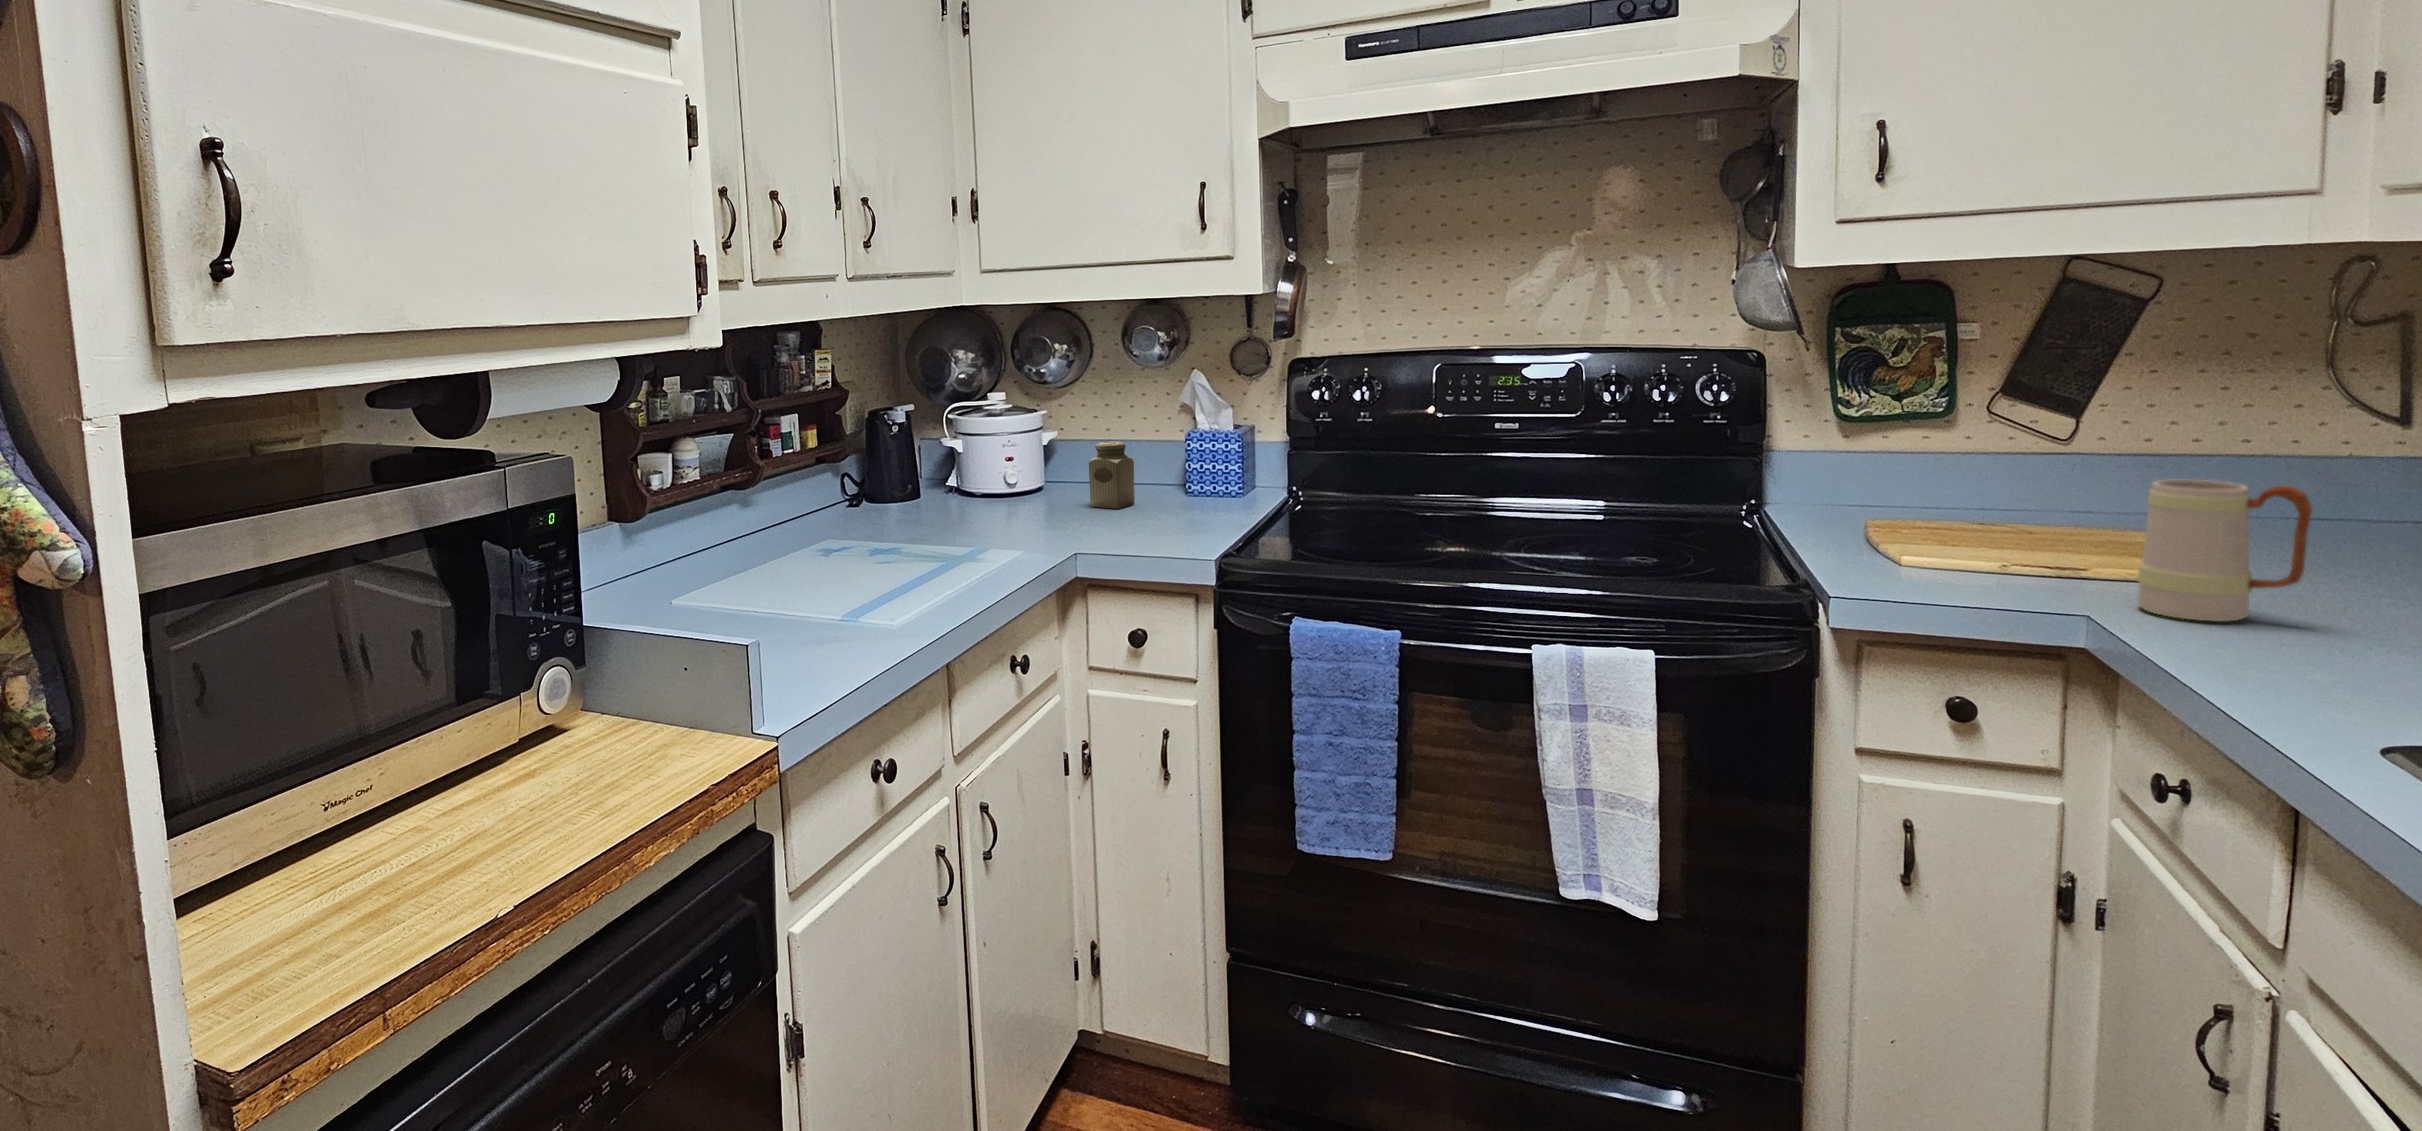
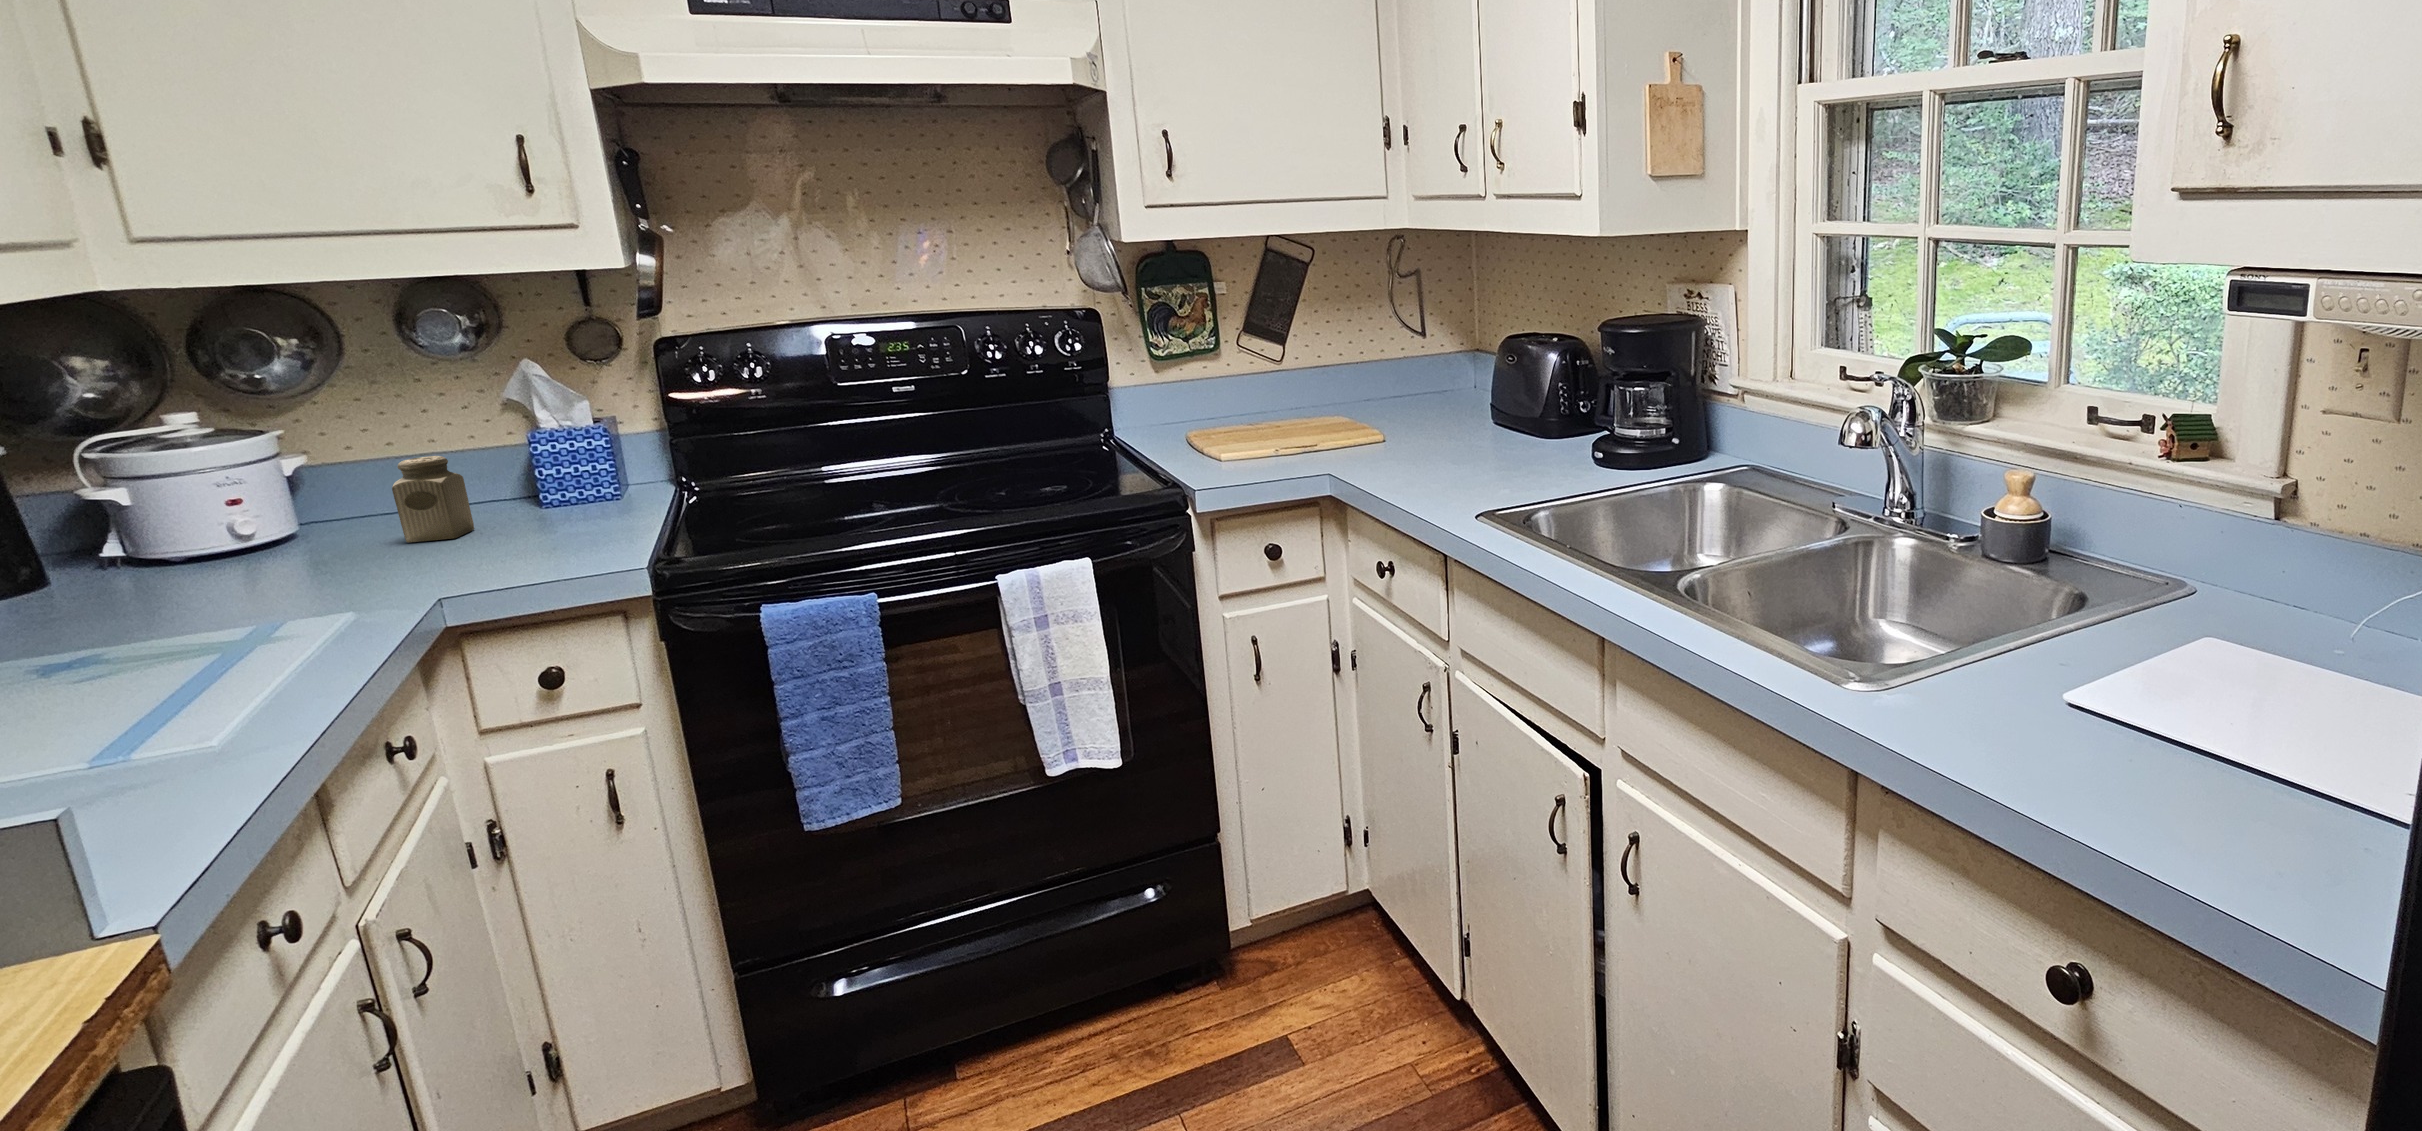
mug: present [2138,480,2312,622] -> none [1346,378,1415,465]

